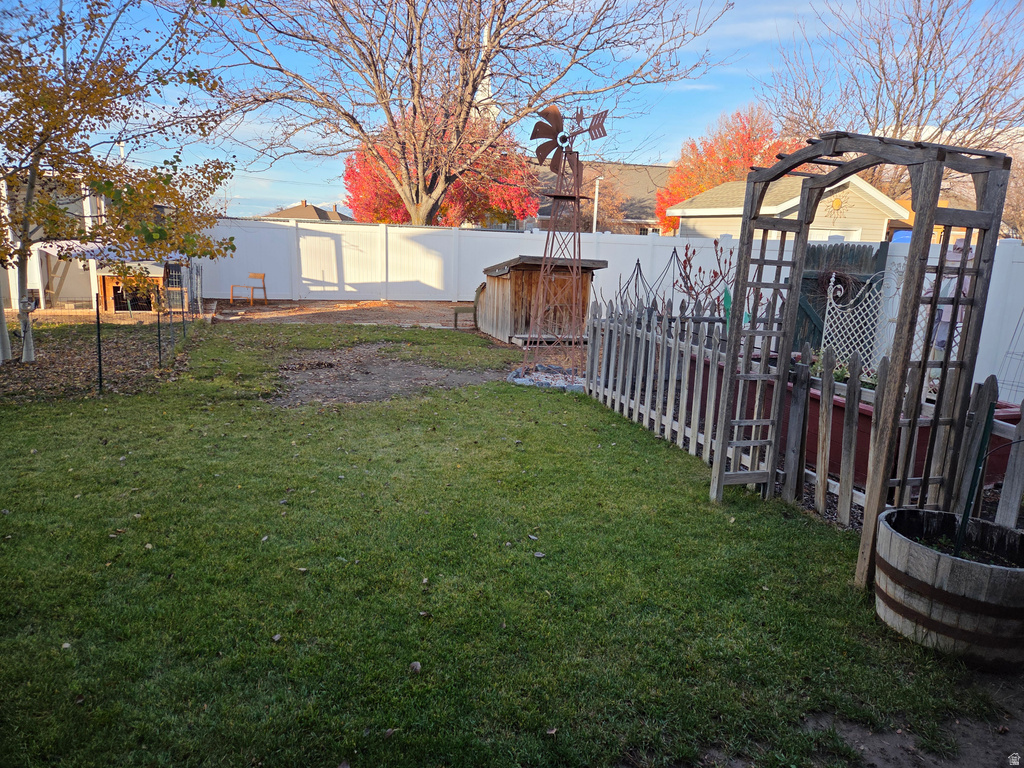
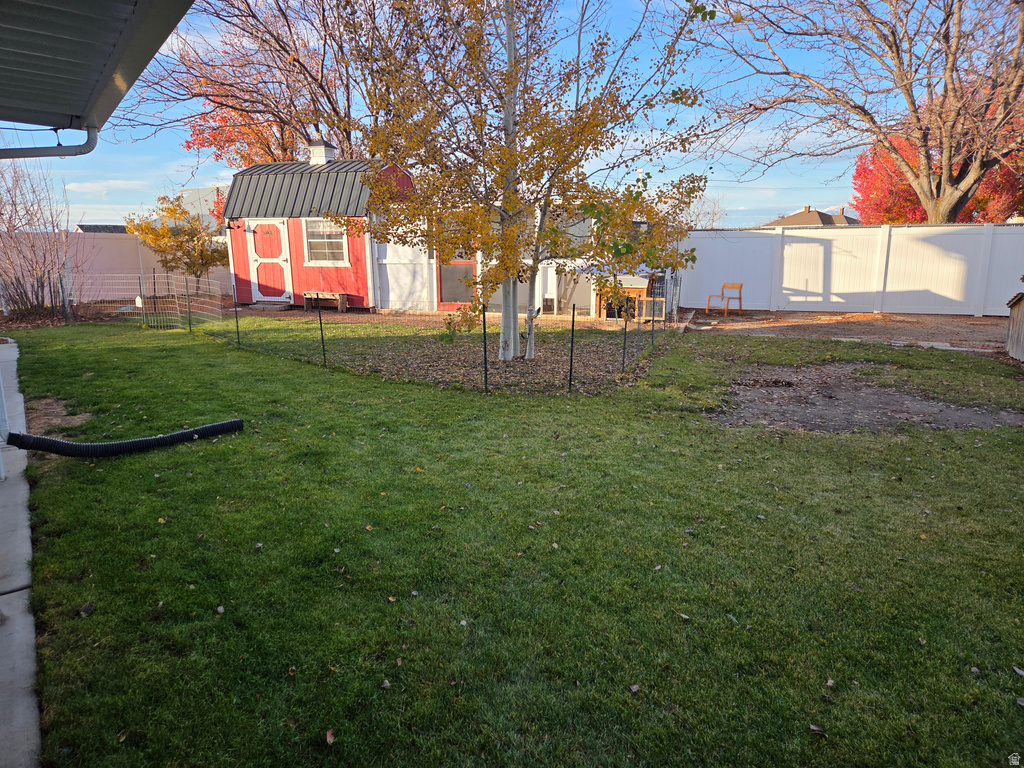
chair: present [454,287,481,330] -> none [969,298,1019,355]

